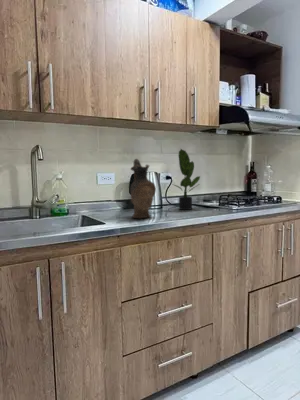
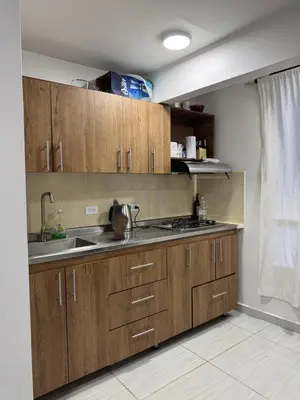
potted plant: present [175,149,200,210] -> none [138,191,160,232]

